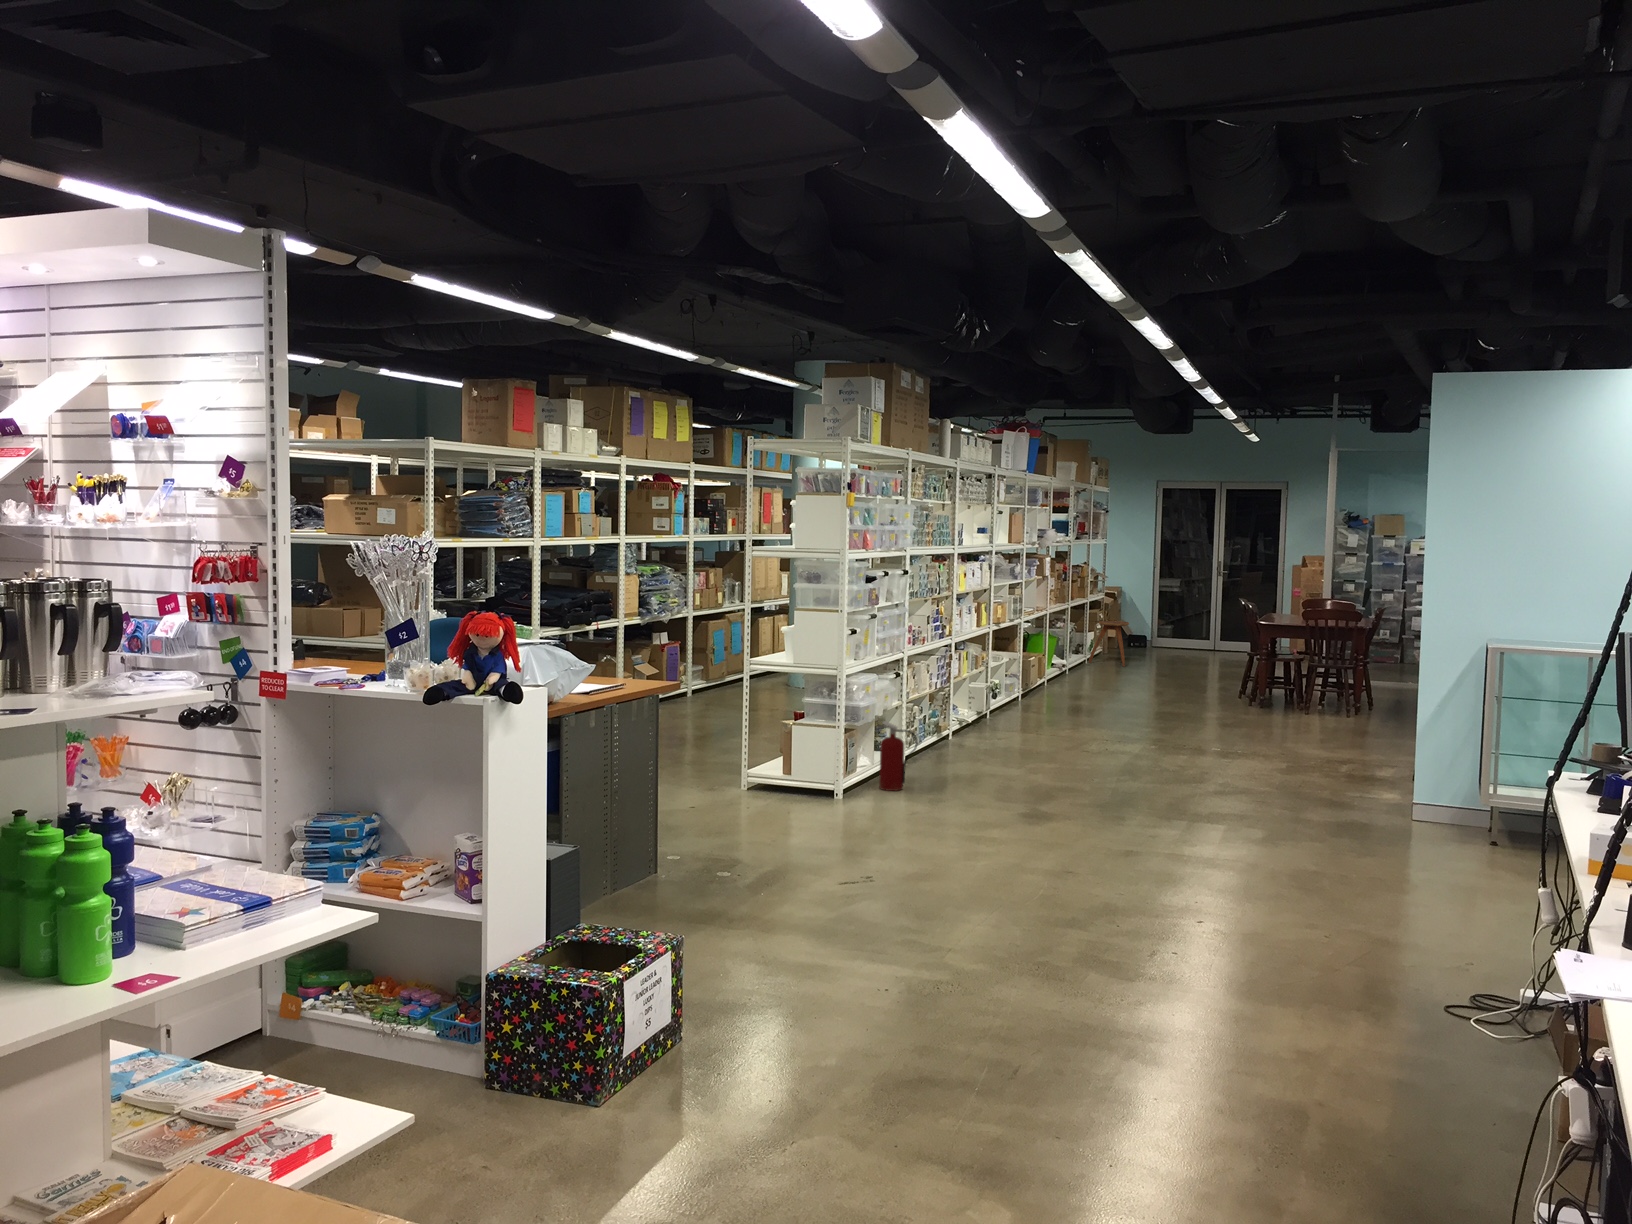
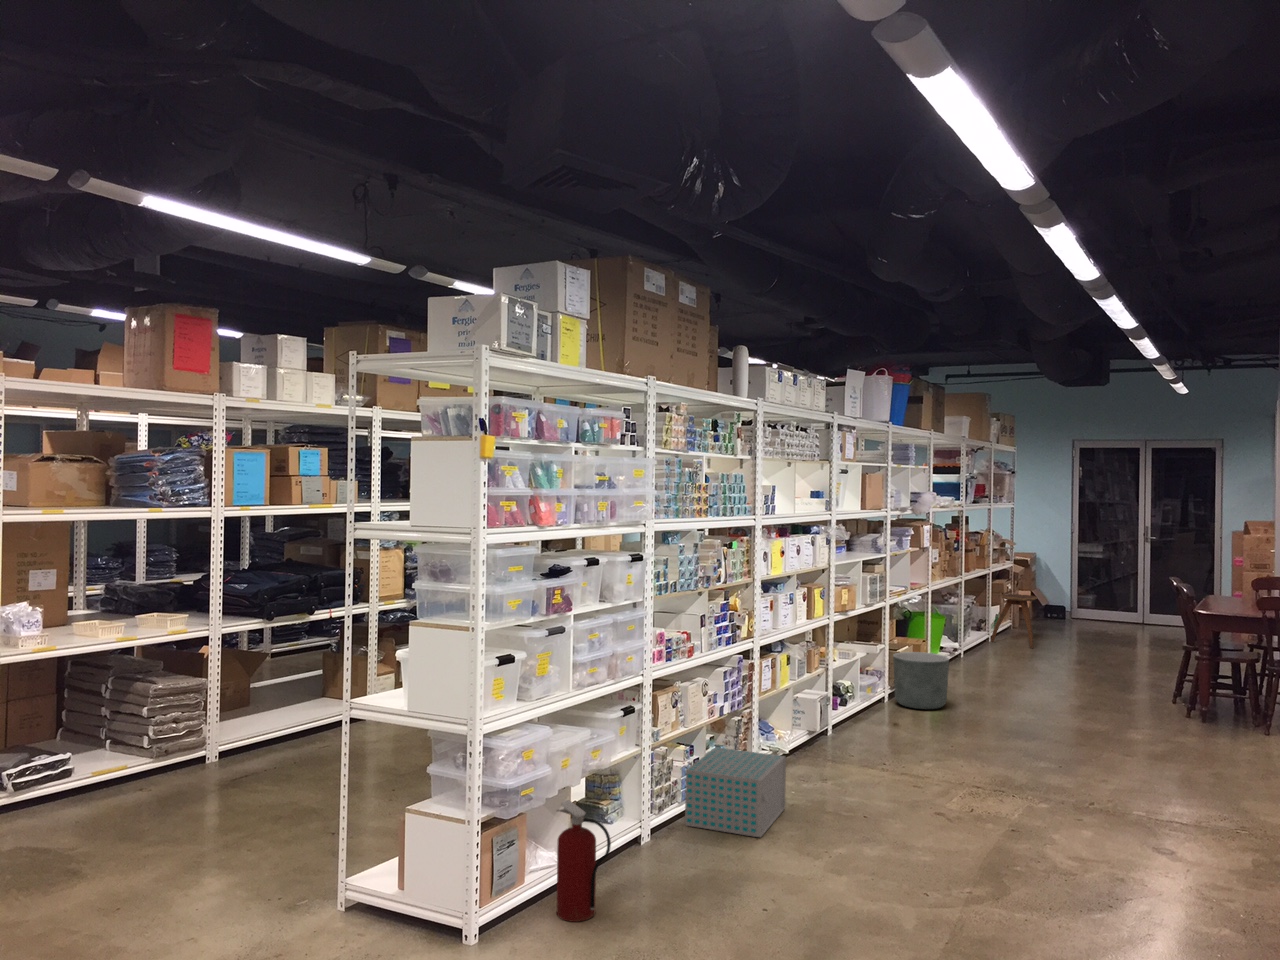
planter: none [1028,660,1072,703] -> present [893,652,949,709]
storage box: none [924,710,986,760] -> present [685,747,786,837]

